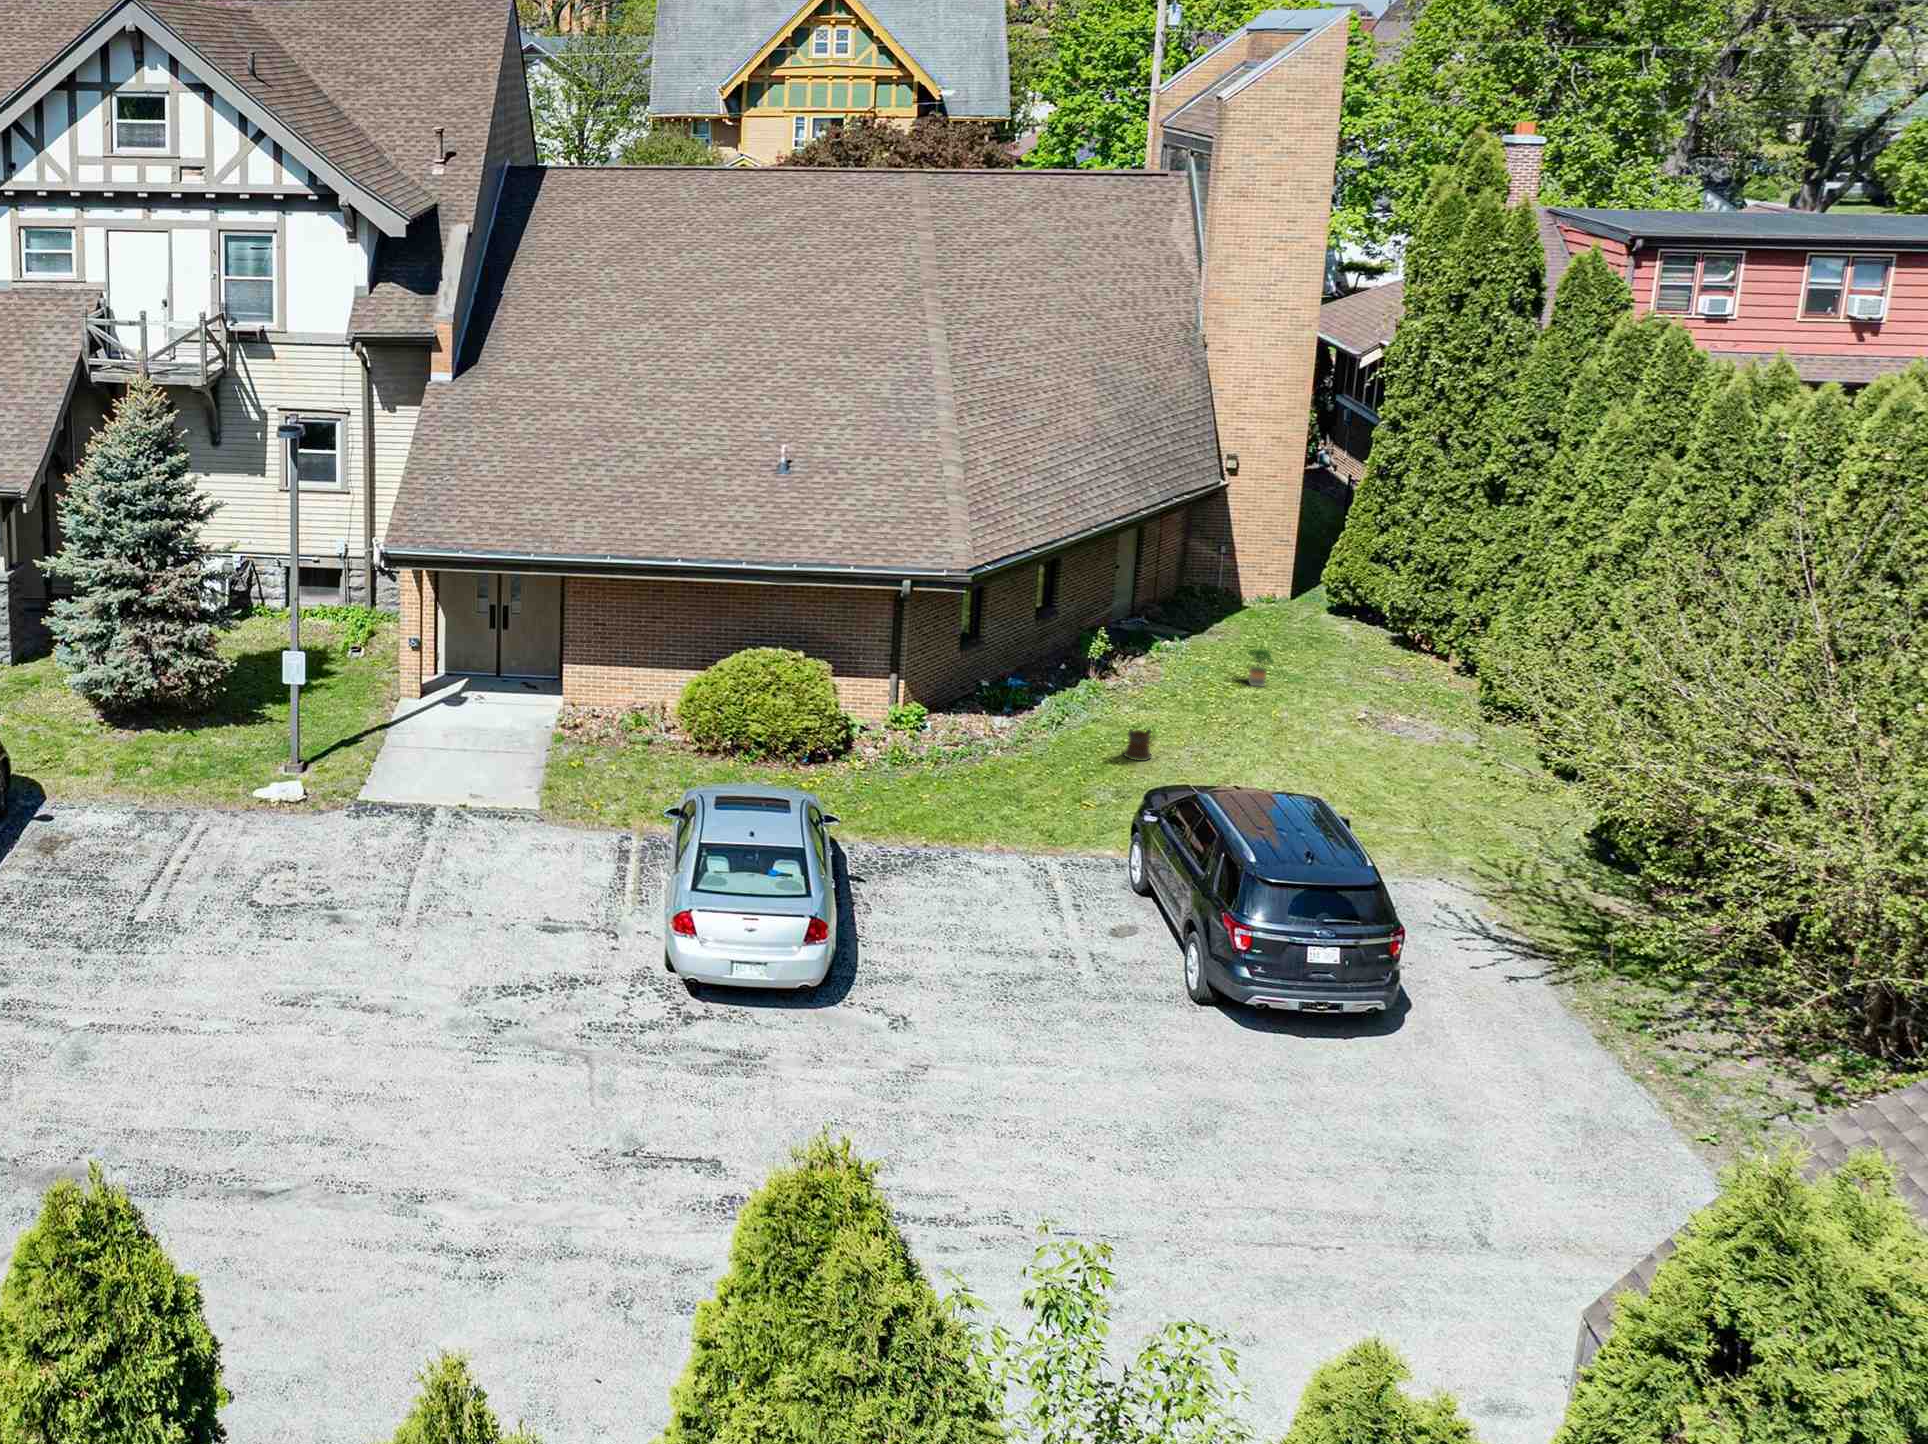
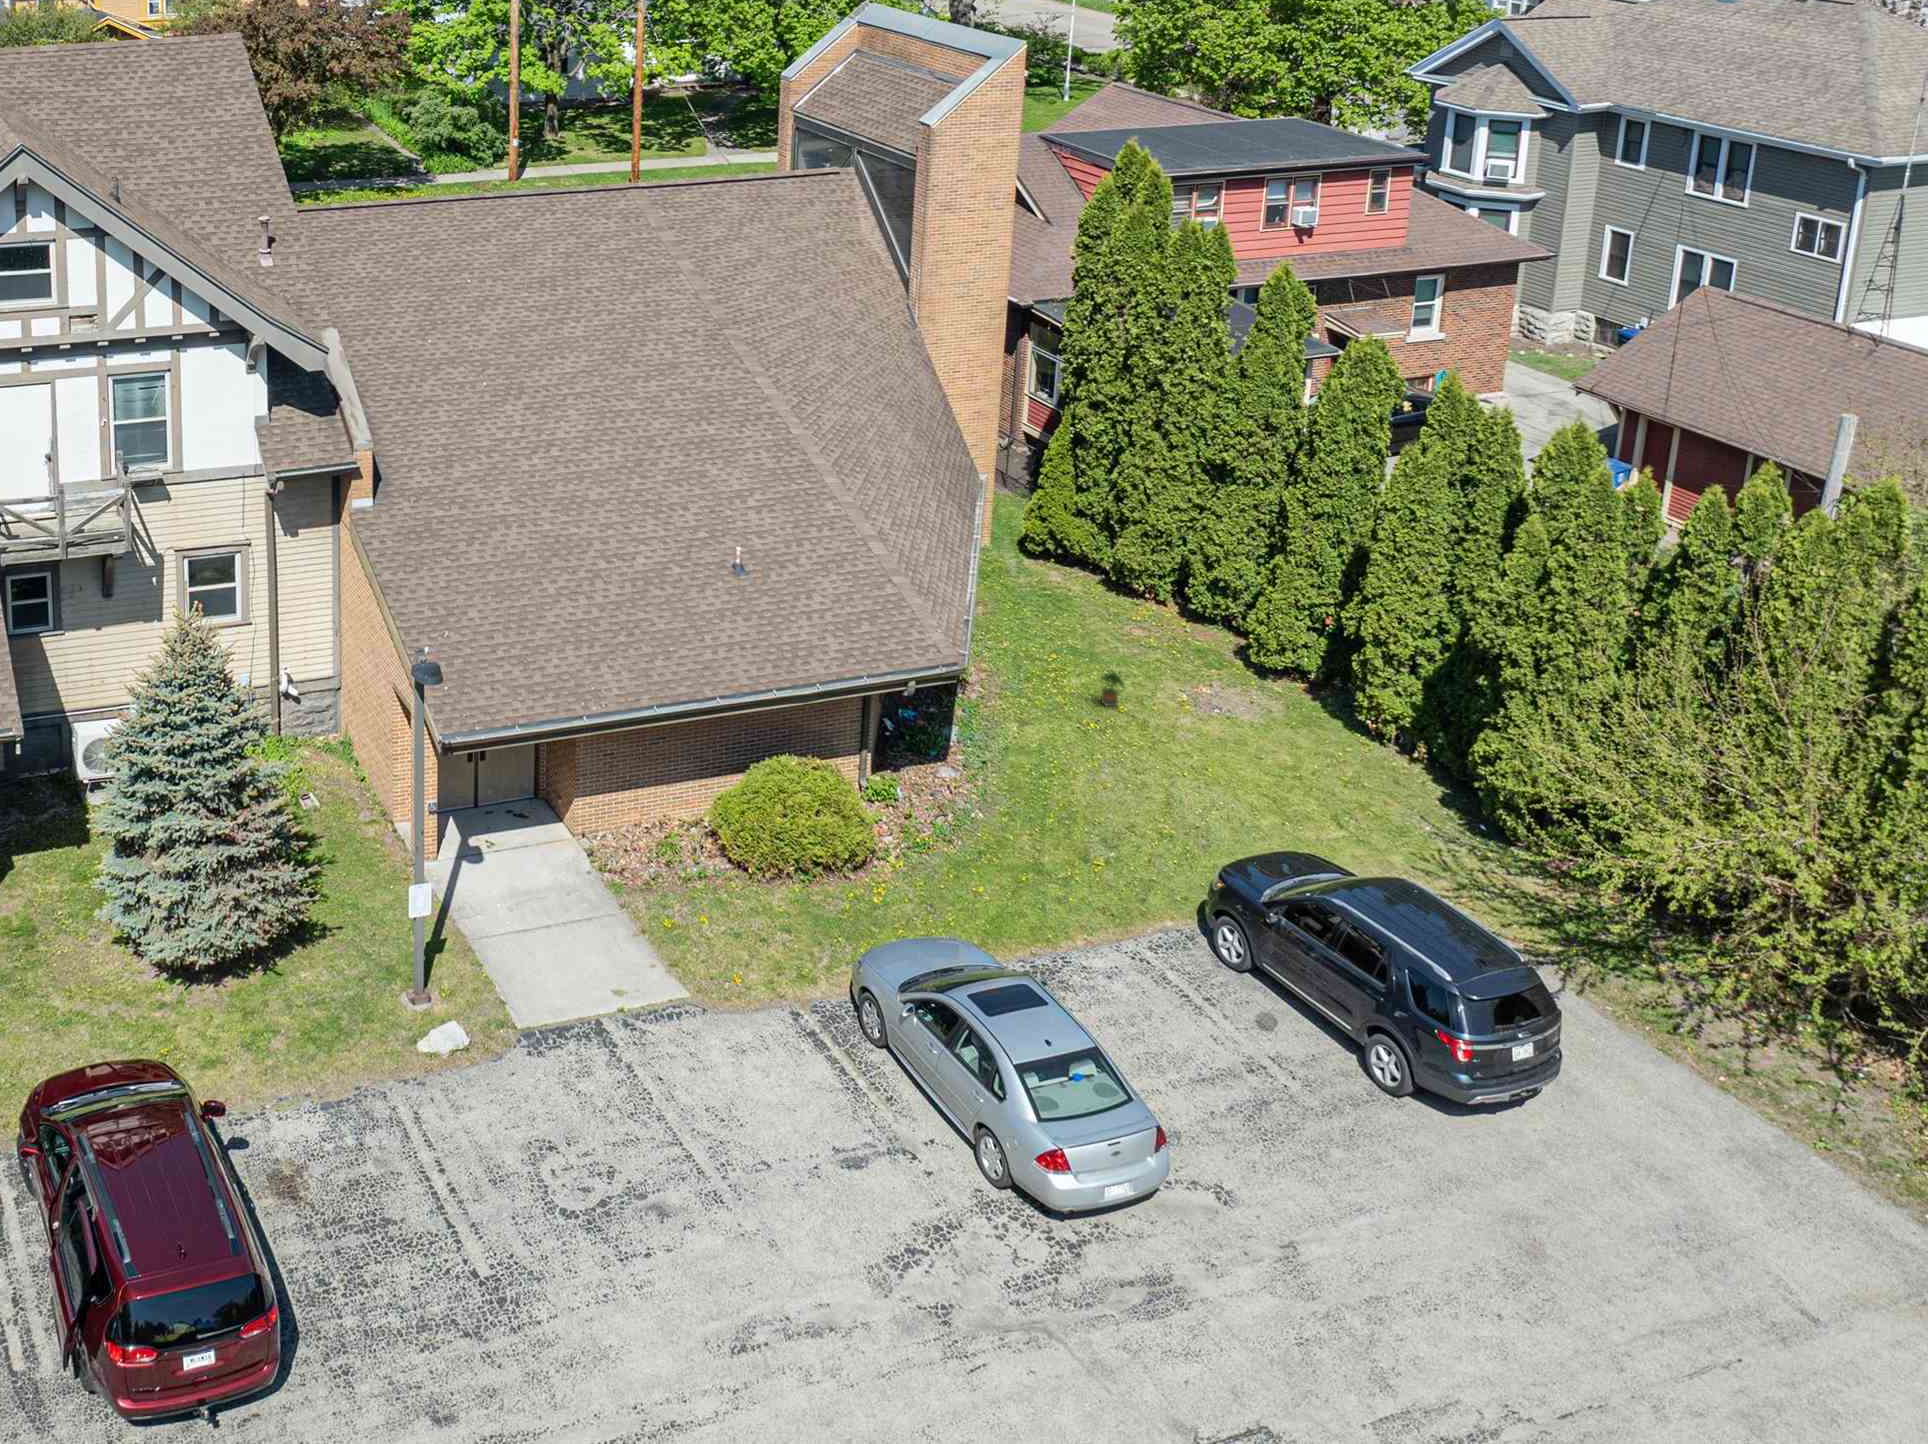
bucket: present [1124,729,1152,761] -> none [1080,792,1107,823]

